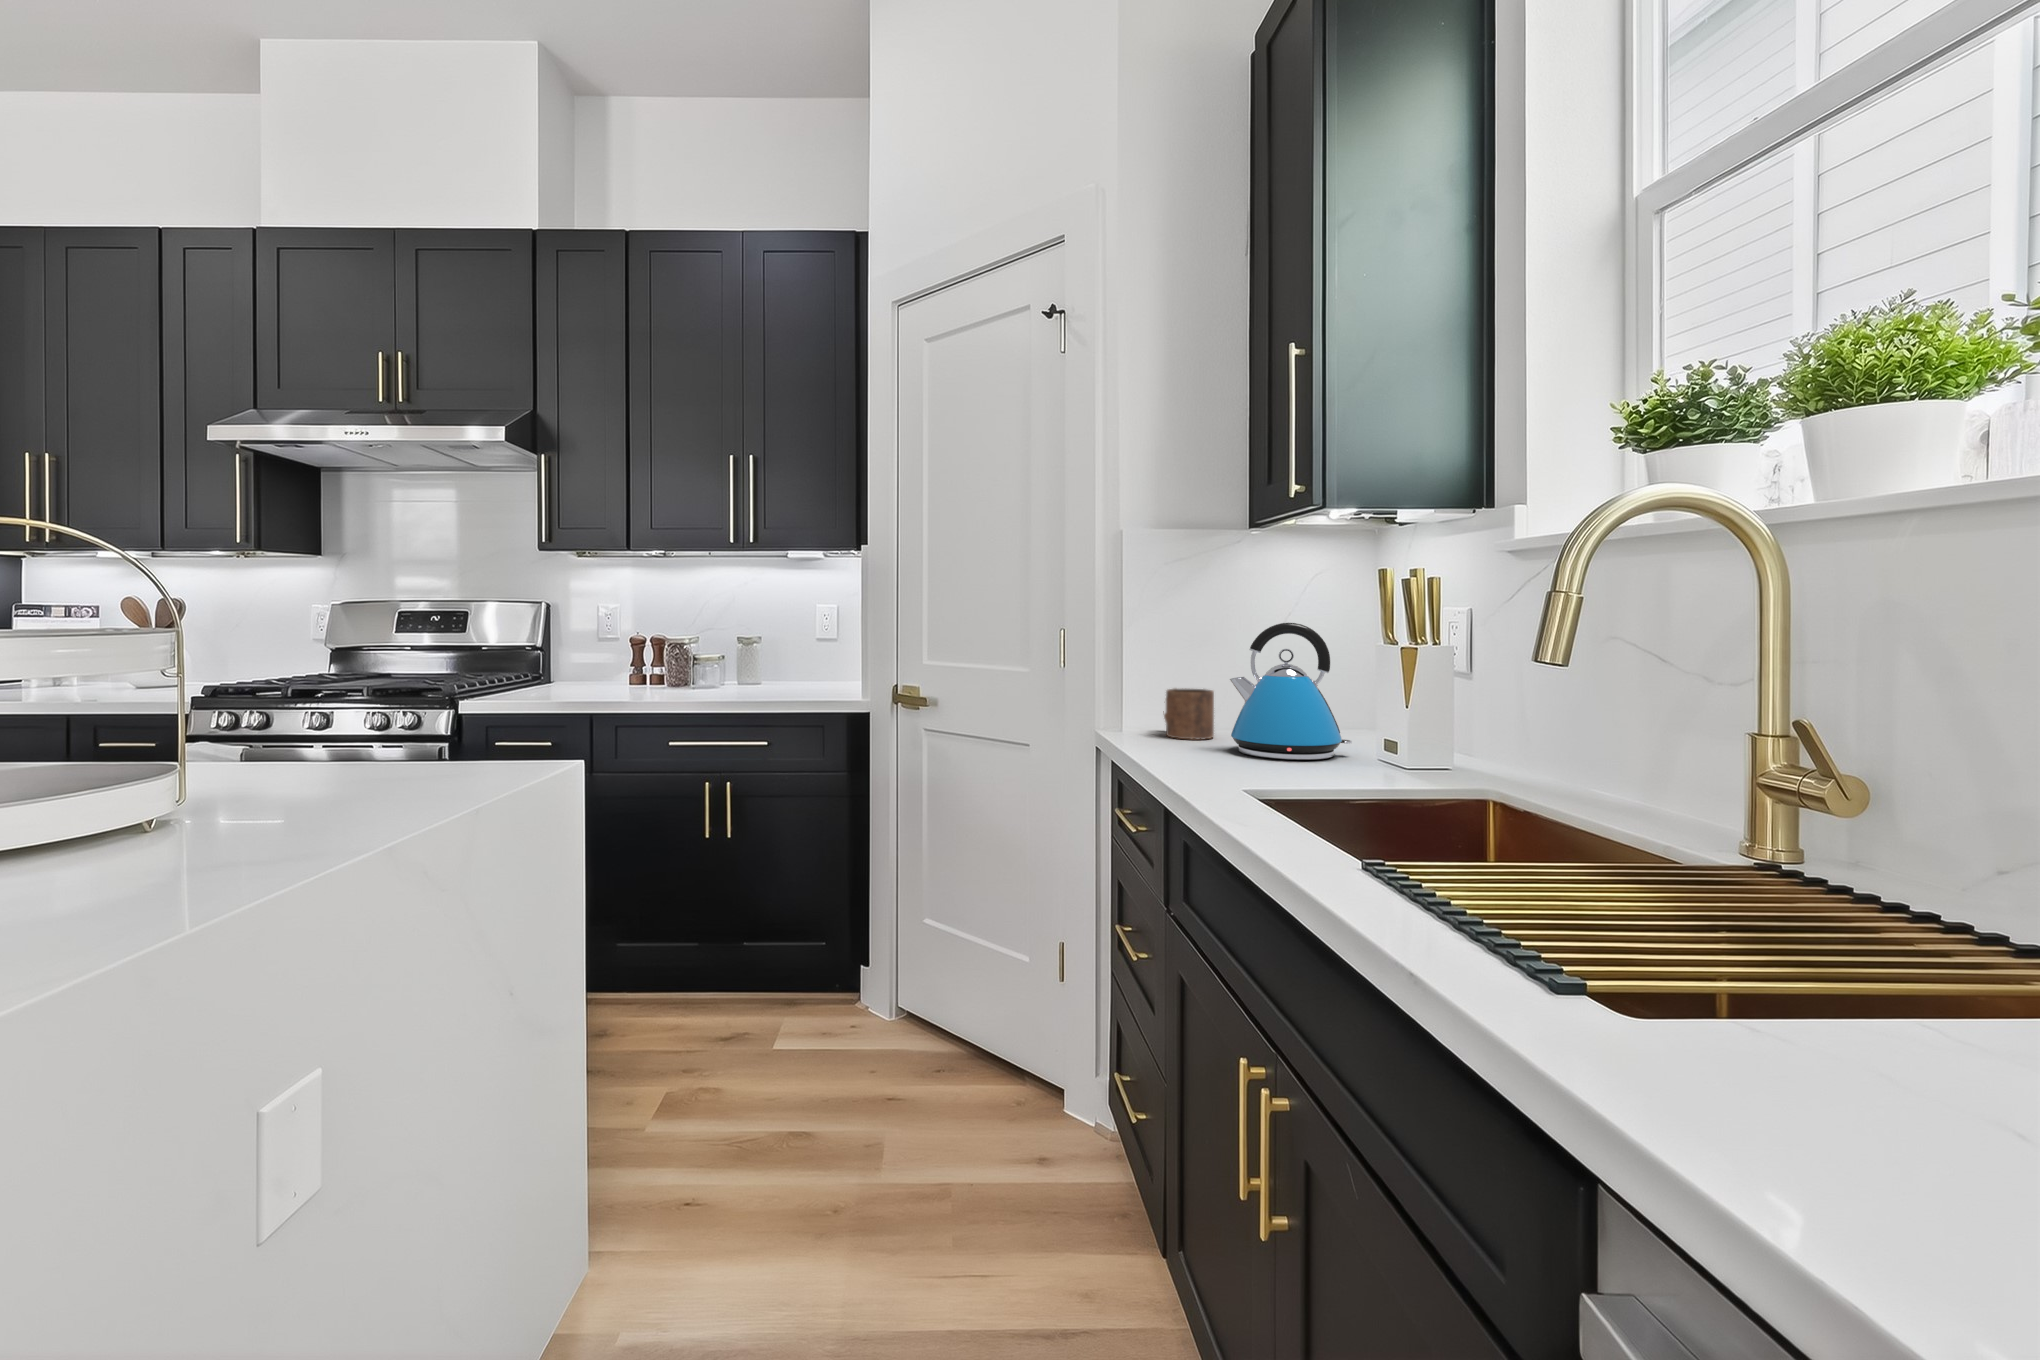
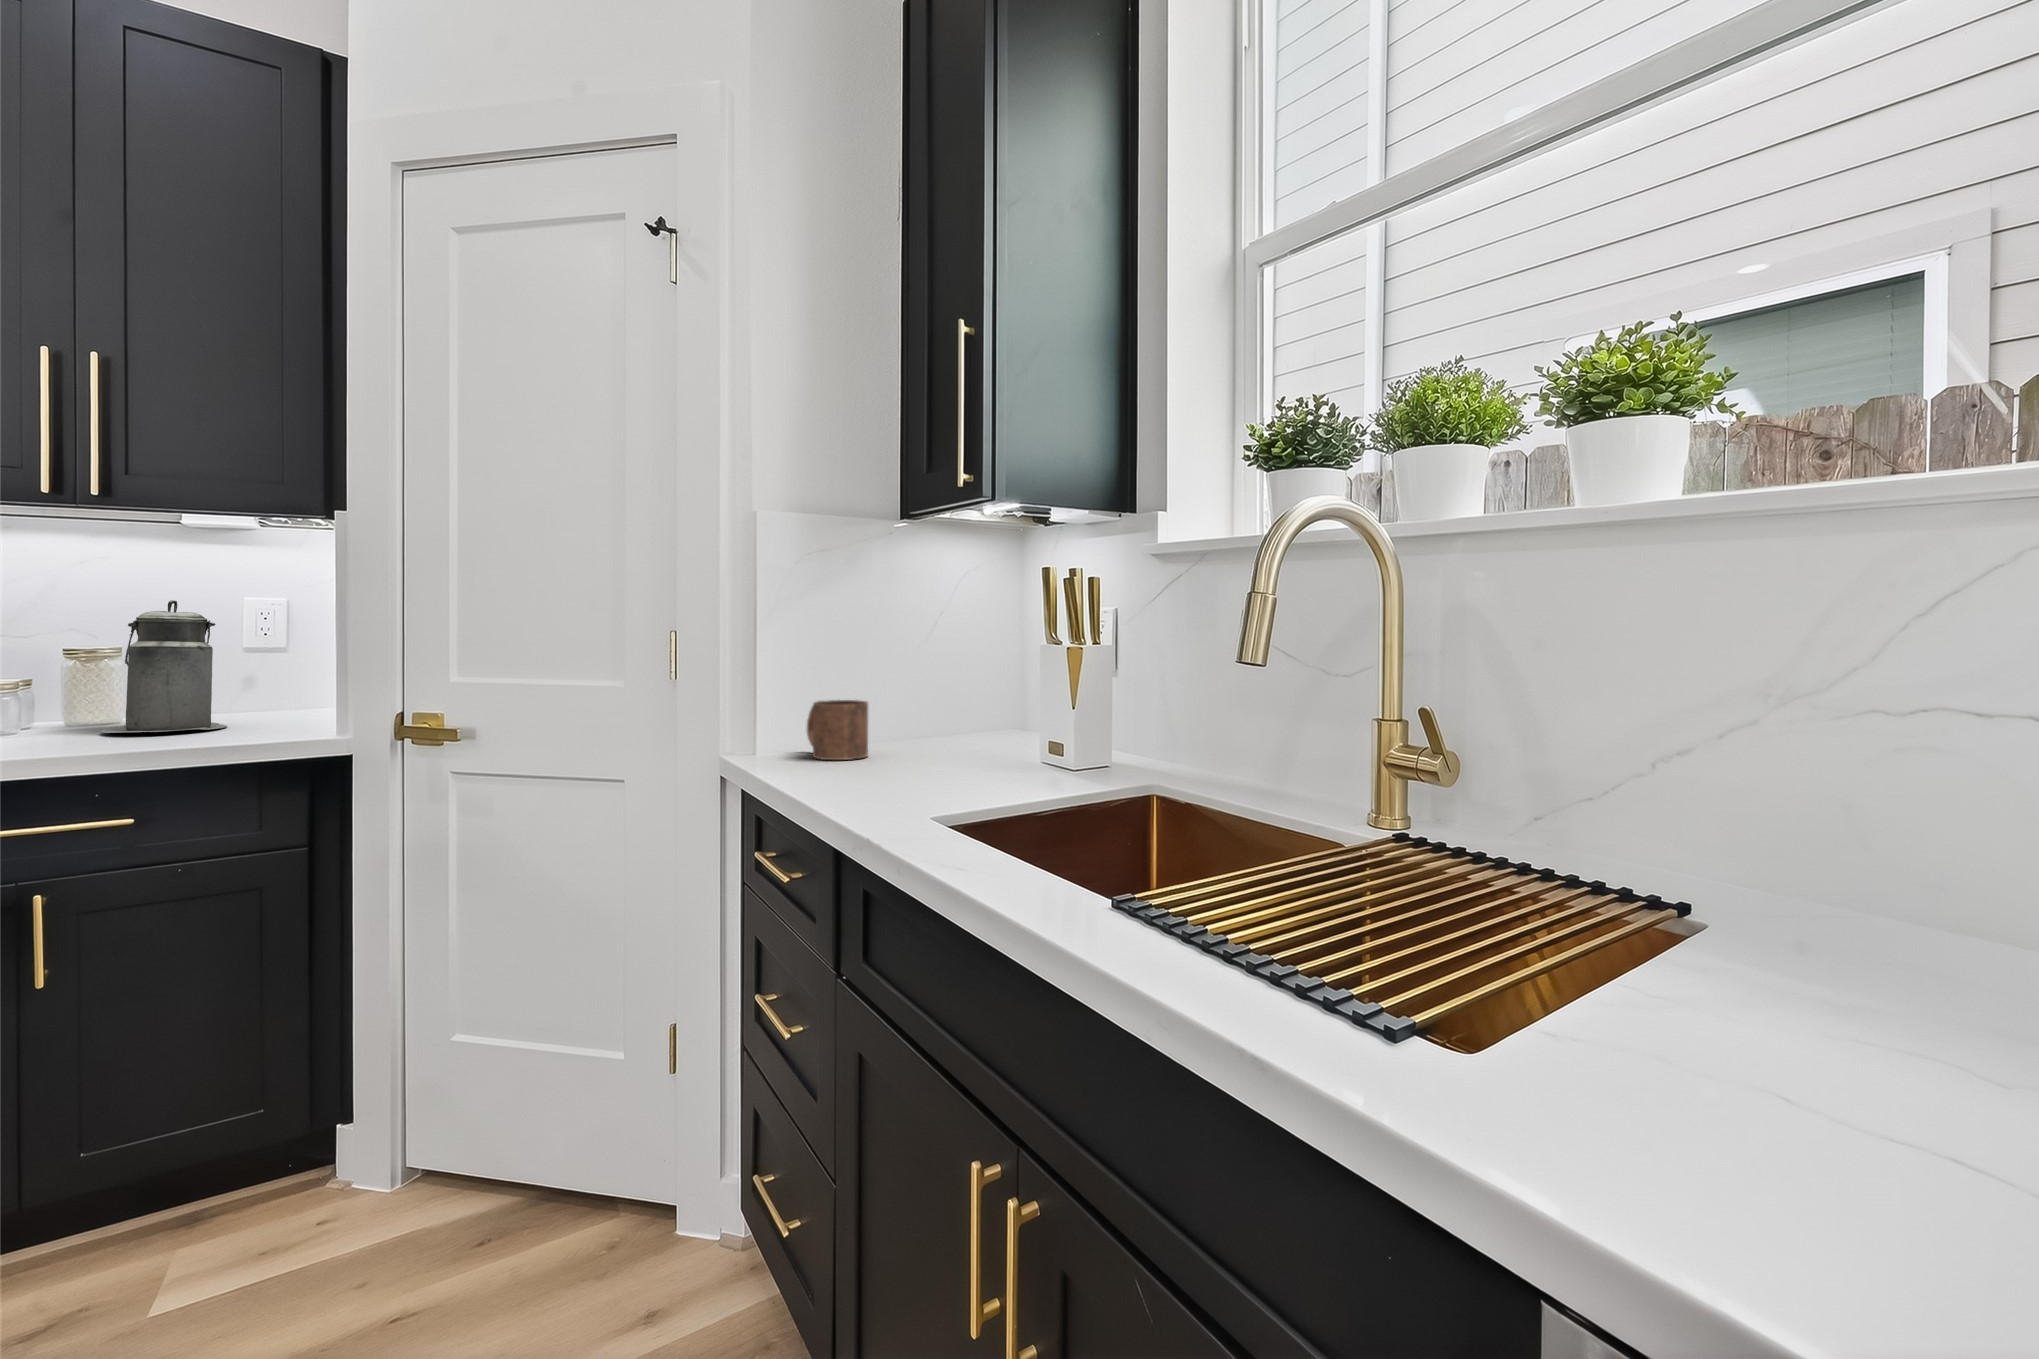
canister: none [752,611,810,693] -> present [101,600,227,733]
kettle: present [1230,623,1352,760] -> none [894,623,1019,775]

